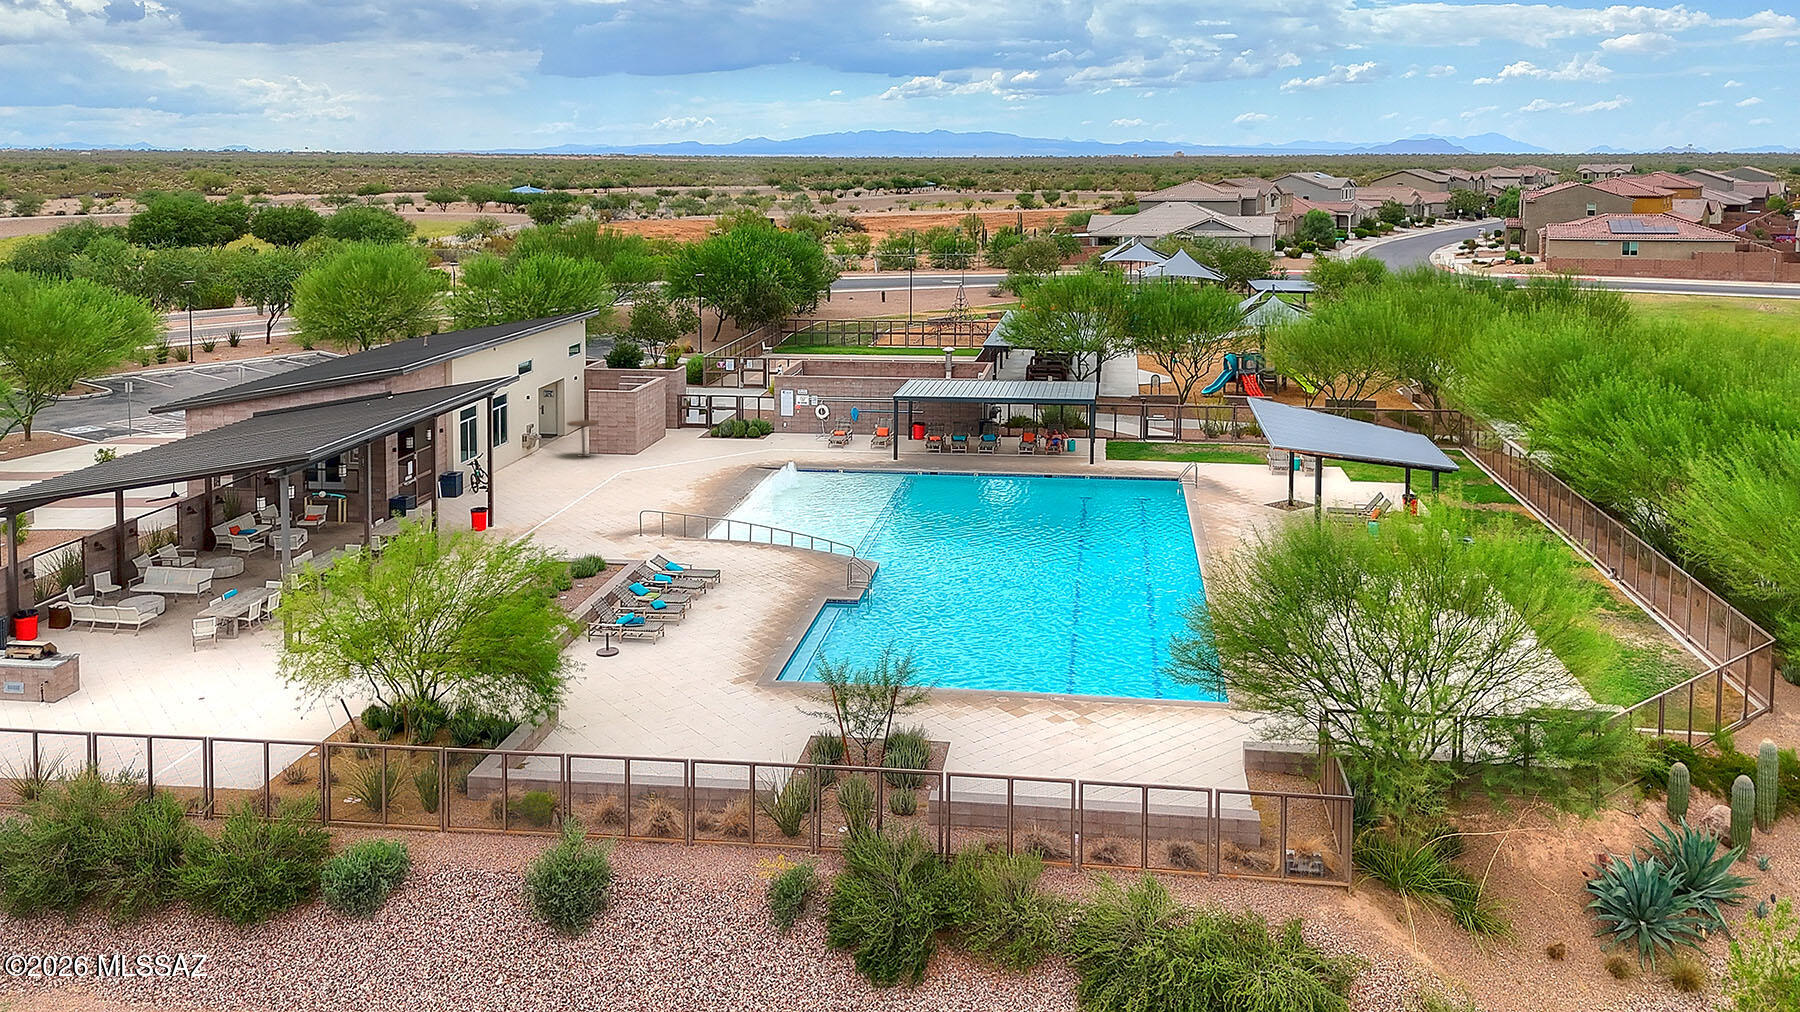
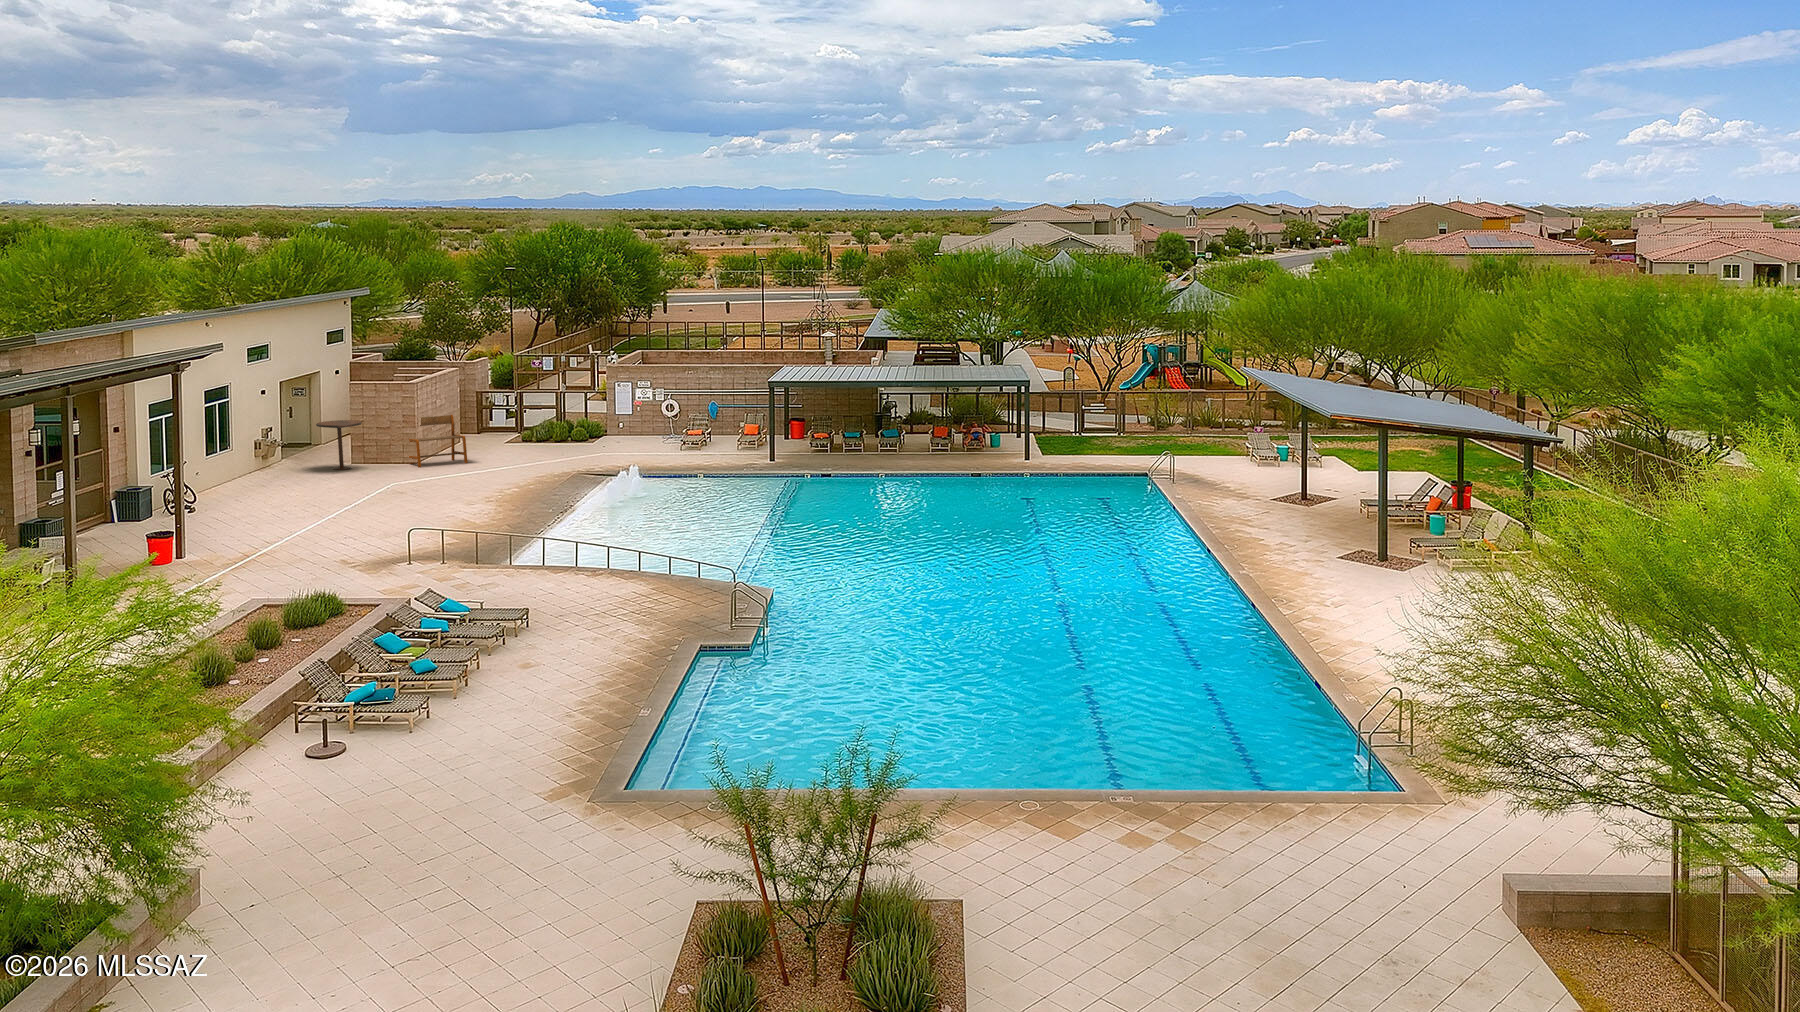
bench: none [631,417,673,456] -> present [409,415,468,467]

